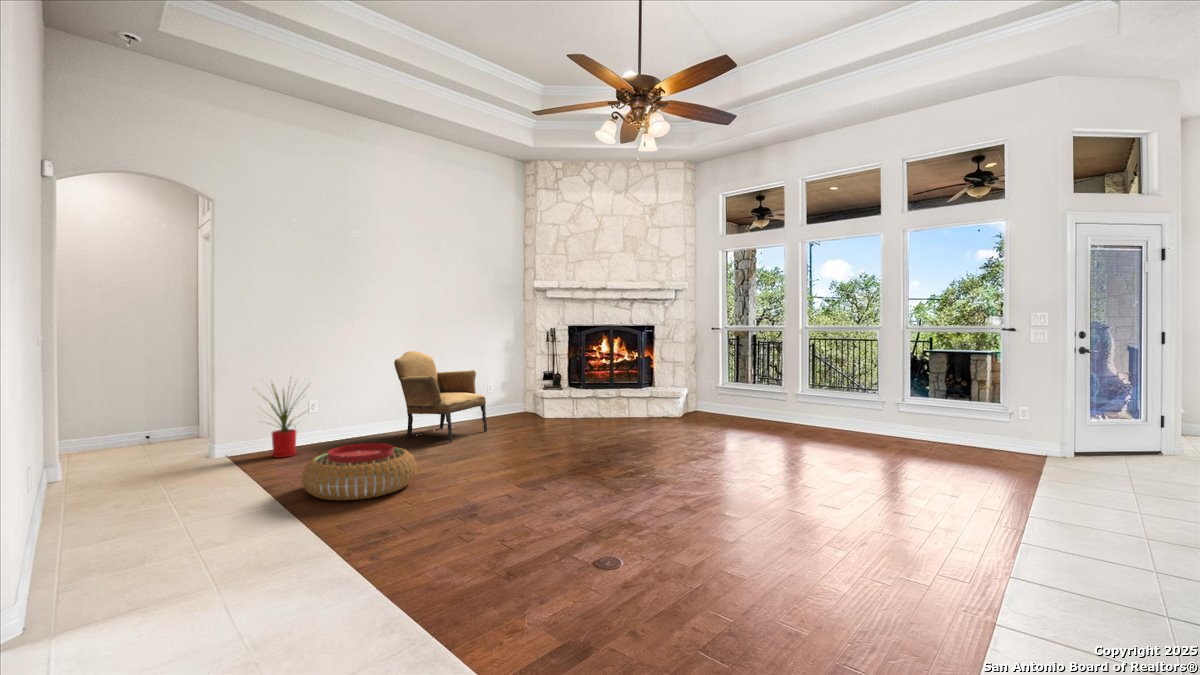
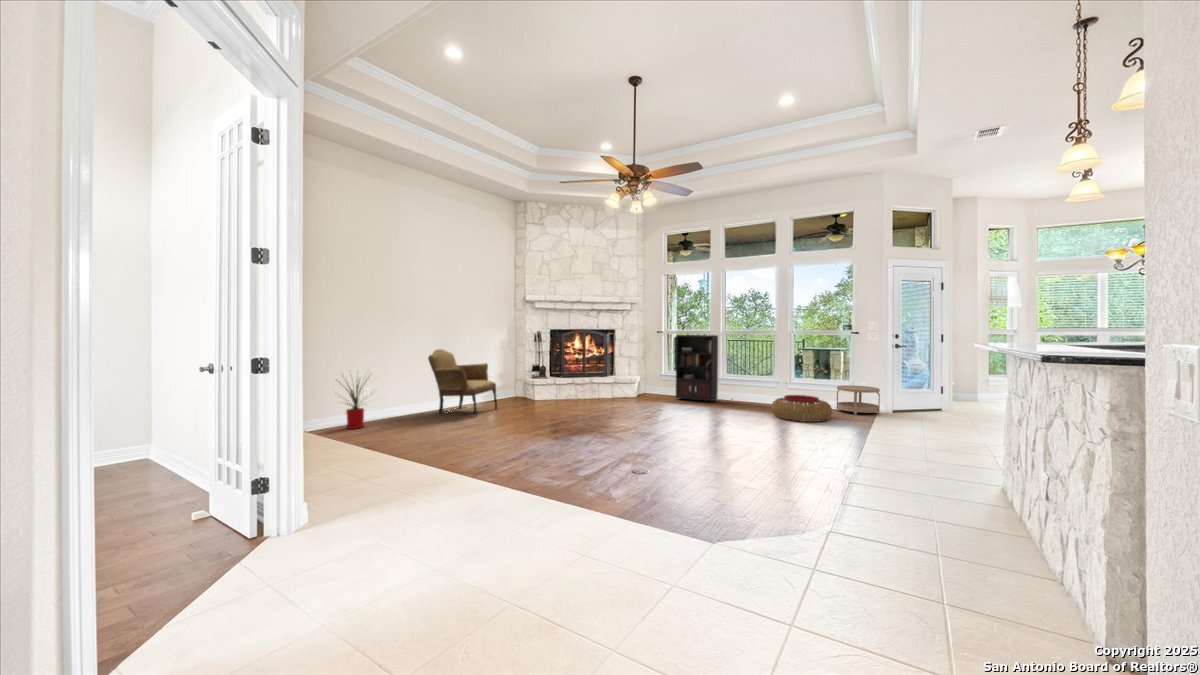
bookcase: none [735,332,818,427] -> present [676,335,718,401]
side table: none [981,408,1056,455] -> present [837,385,880,415]
pouf: present [302,443,417,500] -> present [771,395,832,422]

